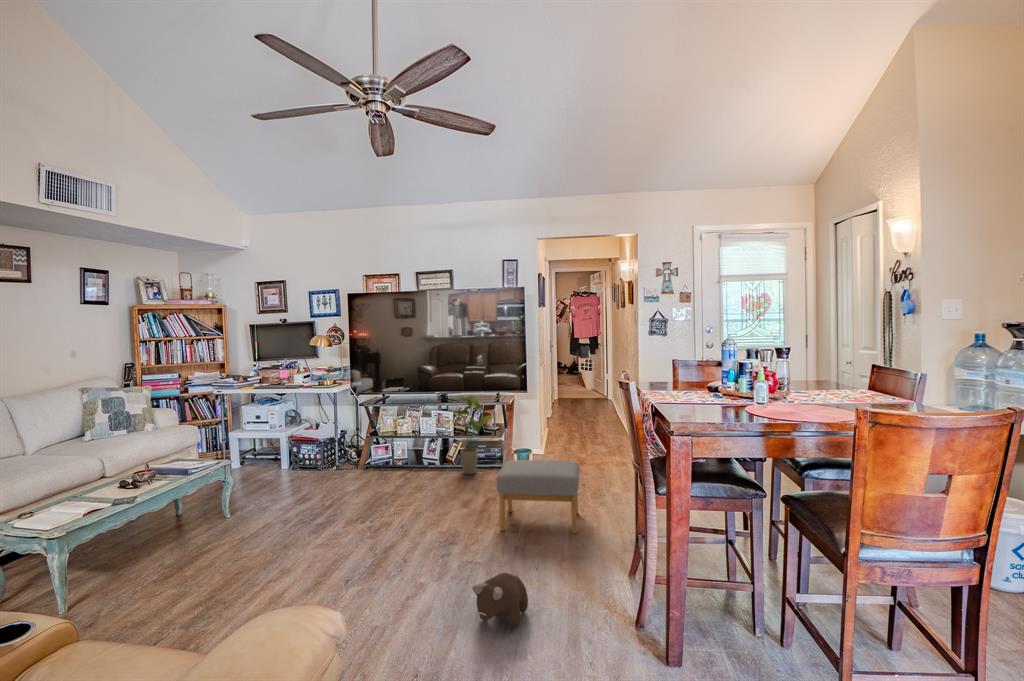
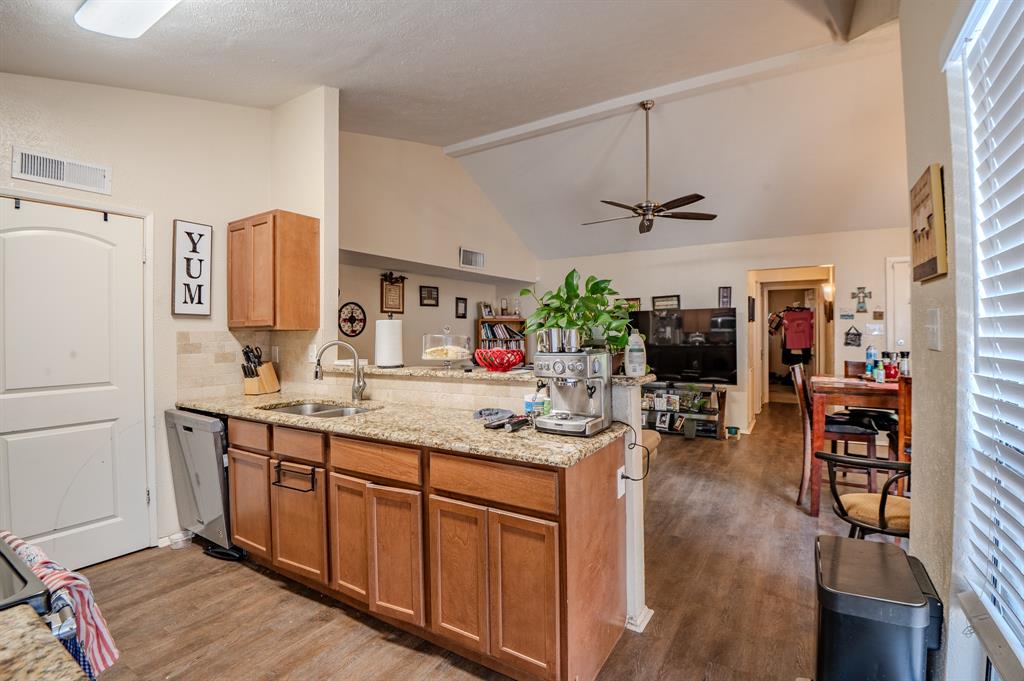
footstool: present [496,460,579,534] -> none [711,423,770,469]
plush toy: present [472,573,528,629] -> none [698,466,728,492]

